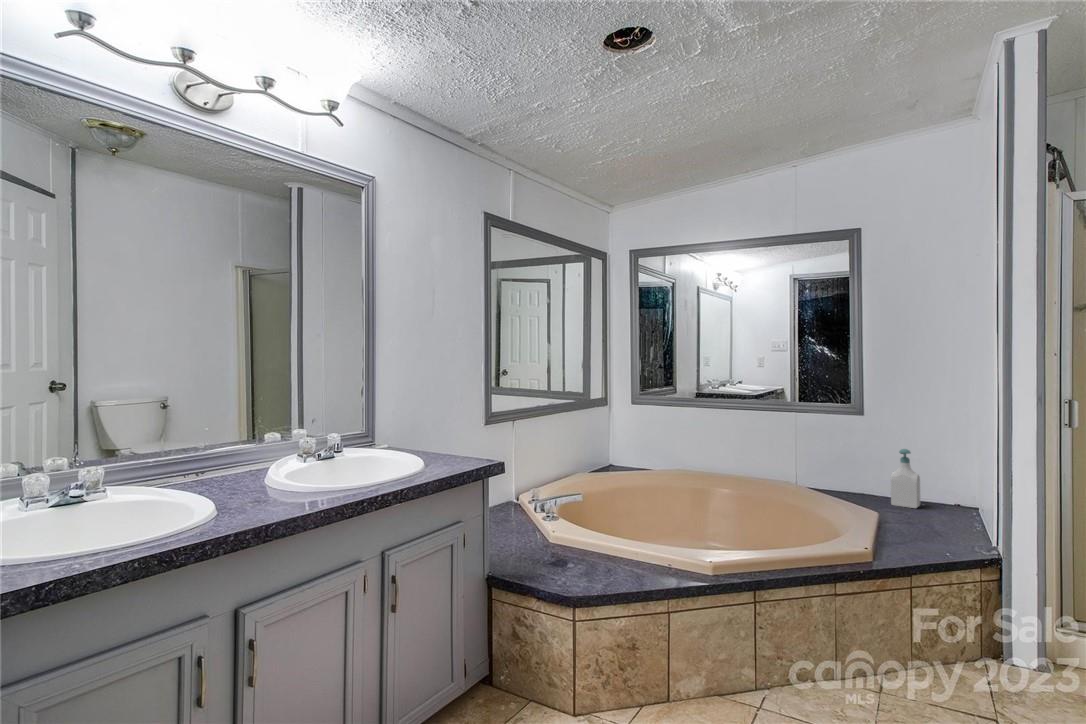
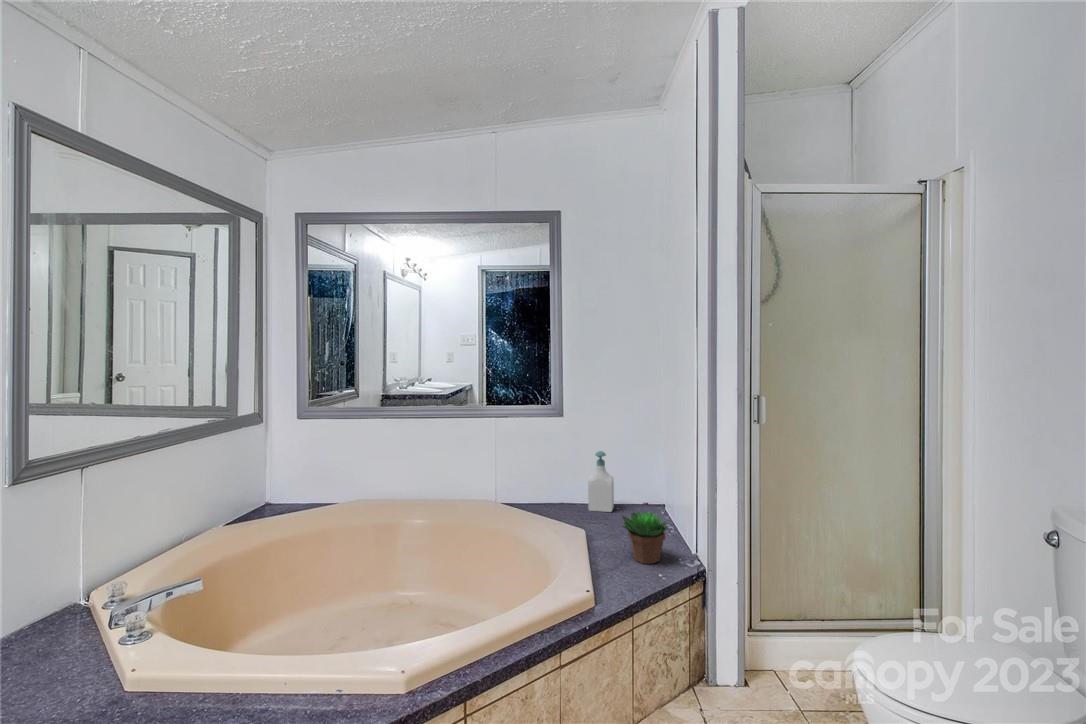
succulent plant: none [913,498,964,547] -> present [622,512,668,564]

